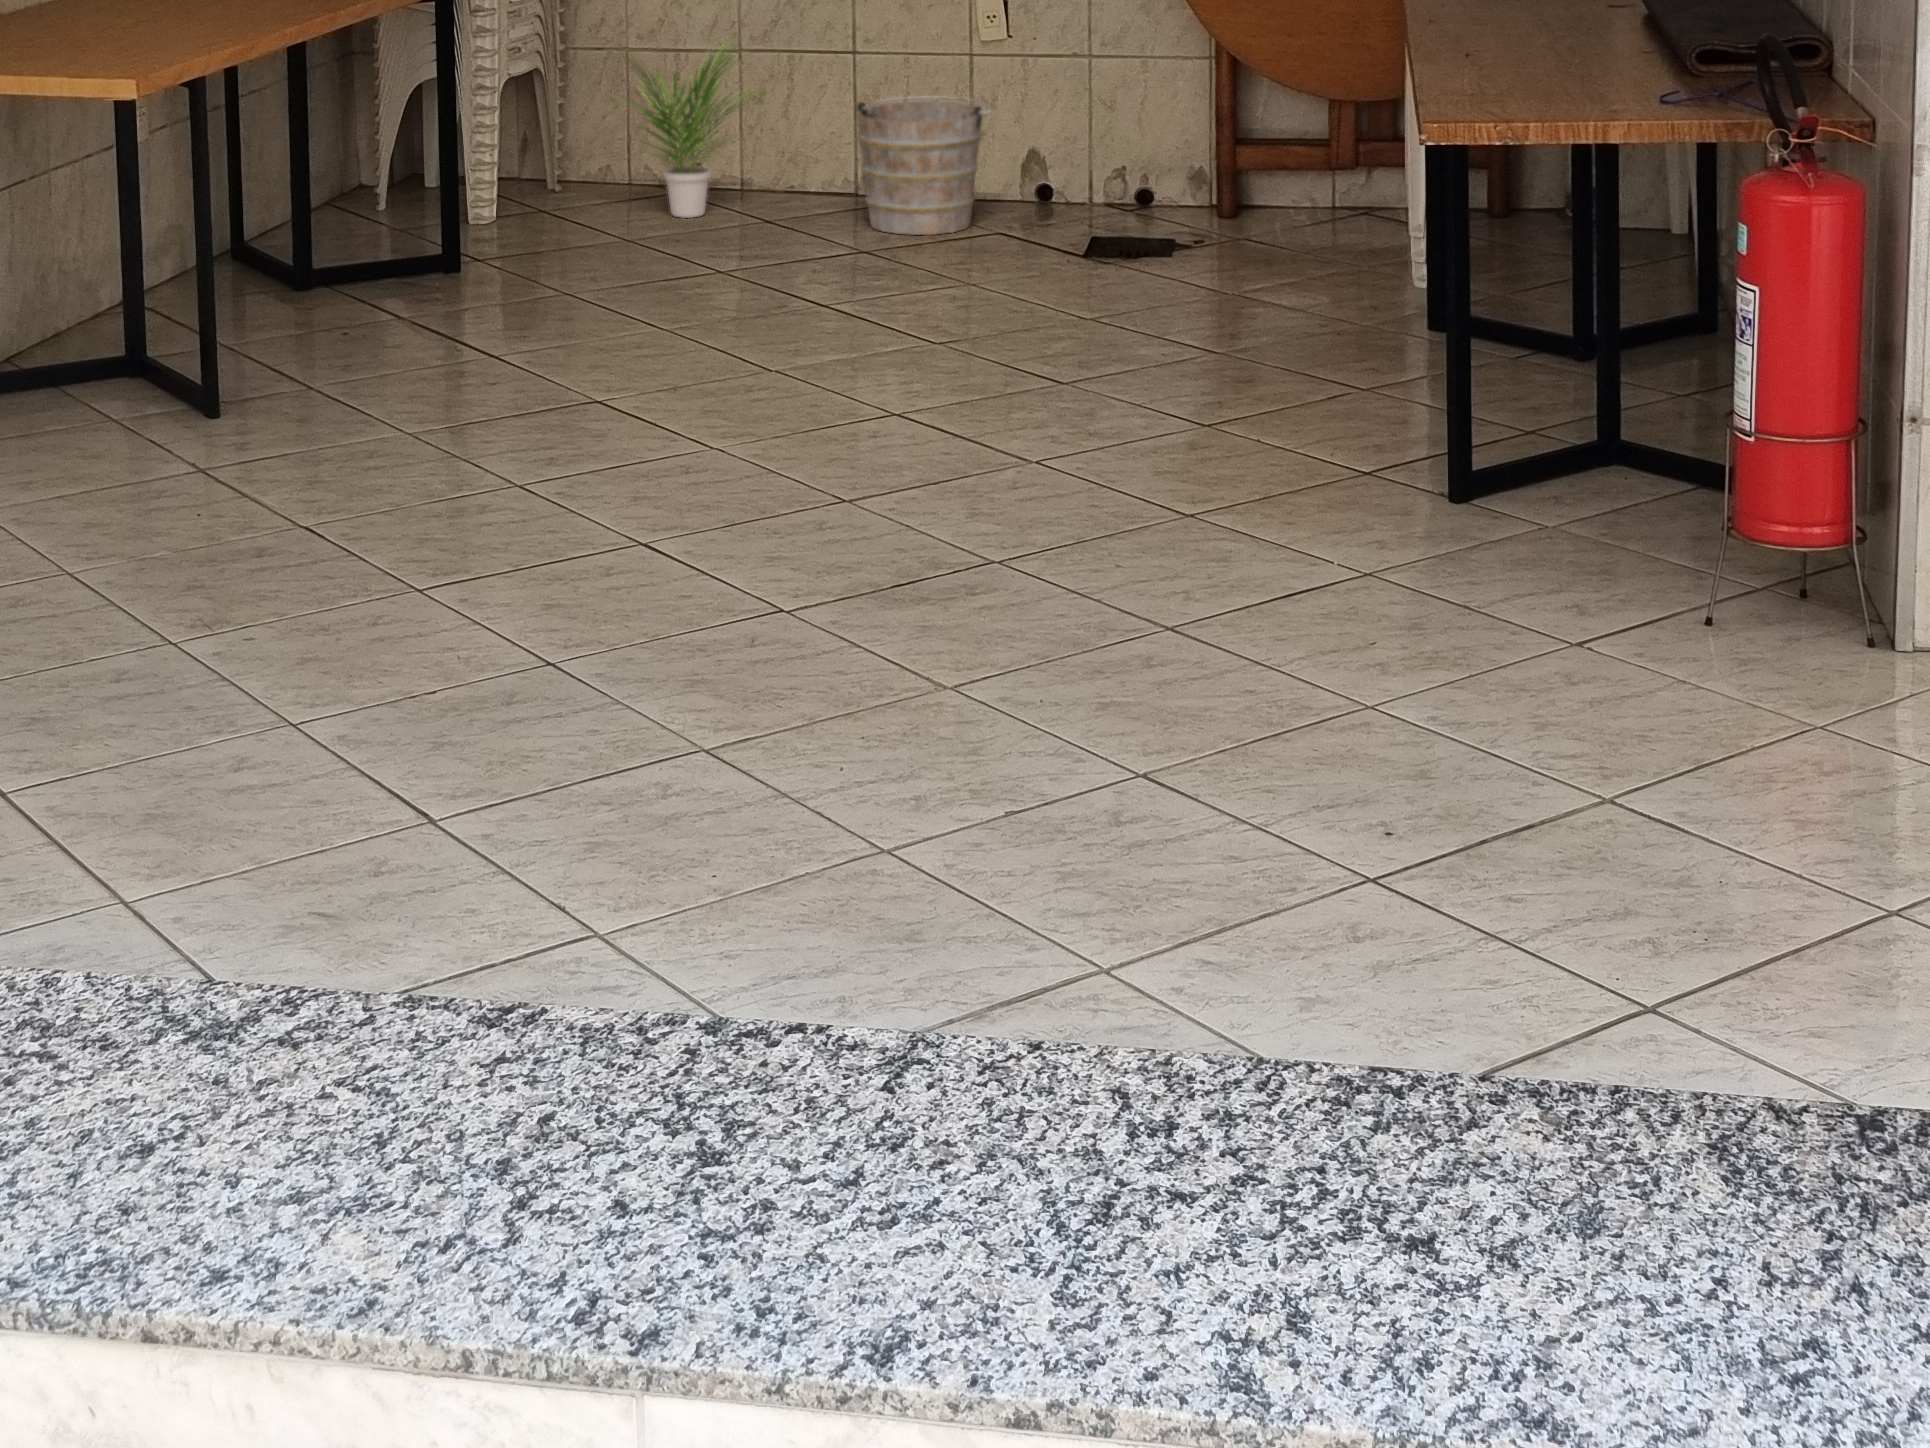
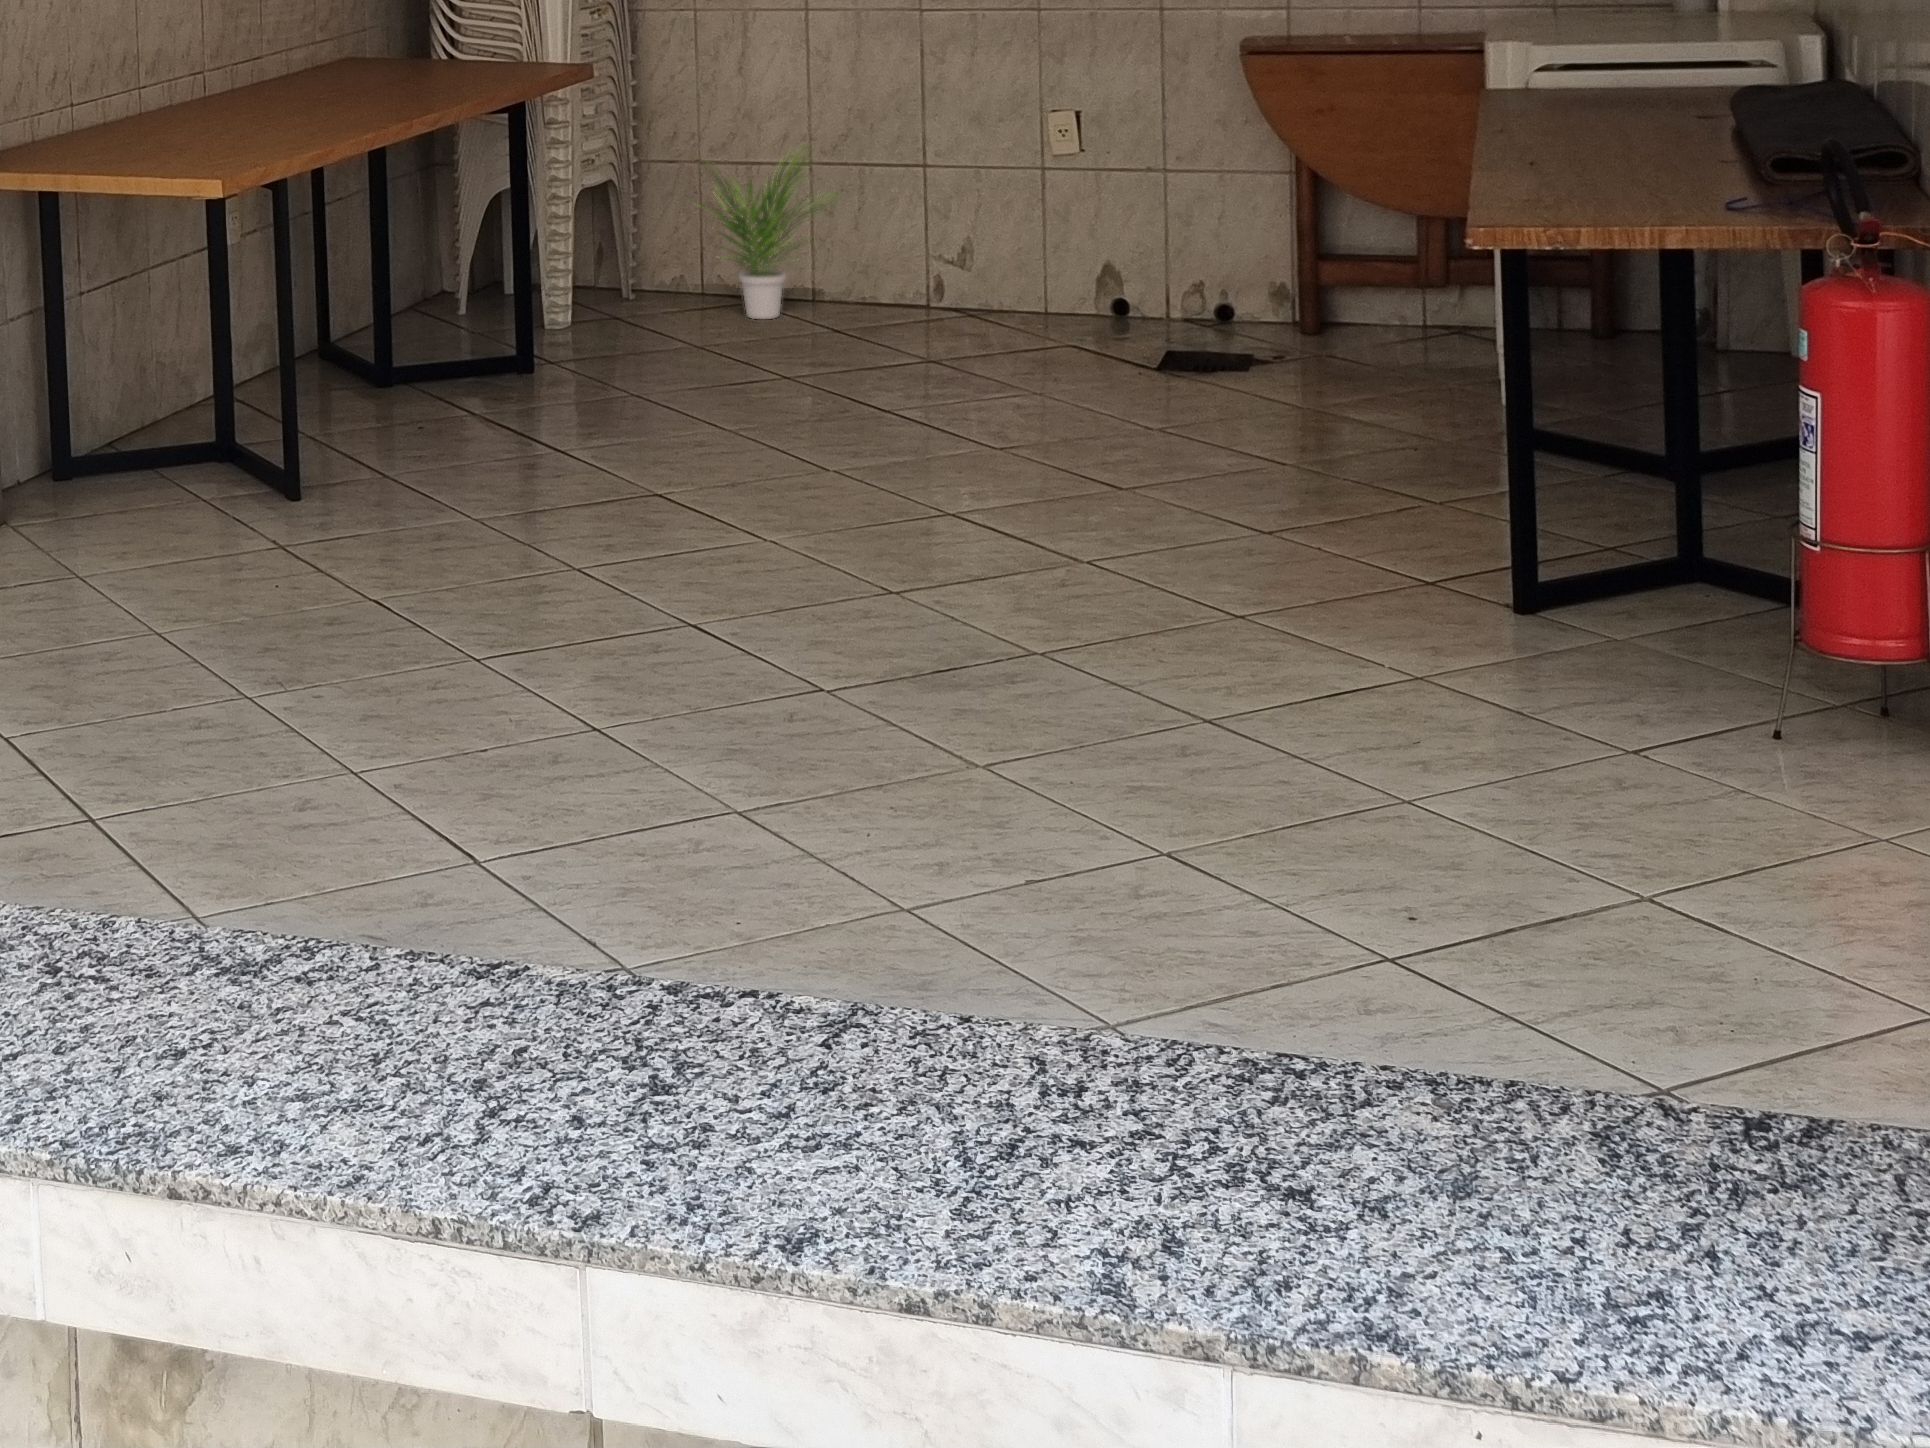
bucket: present [856,98,989,235] -> none [926,204,1063,339]

